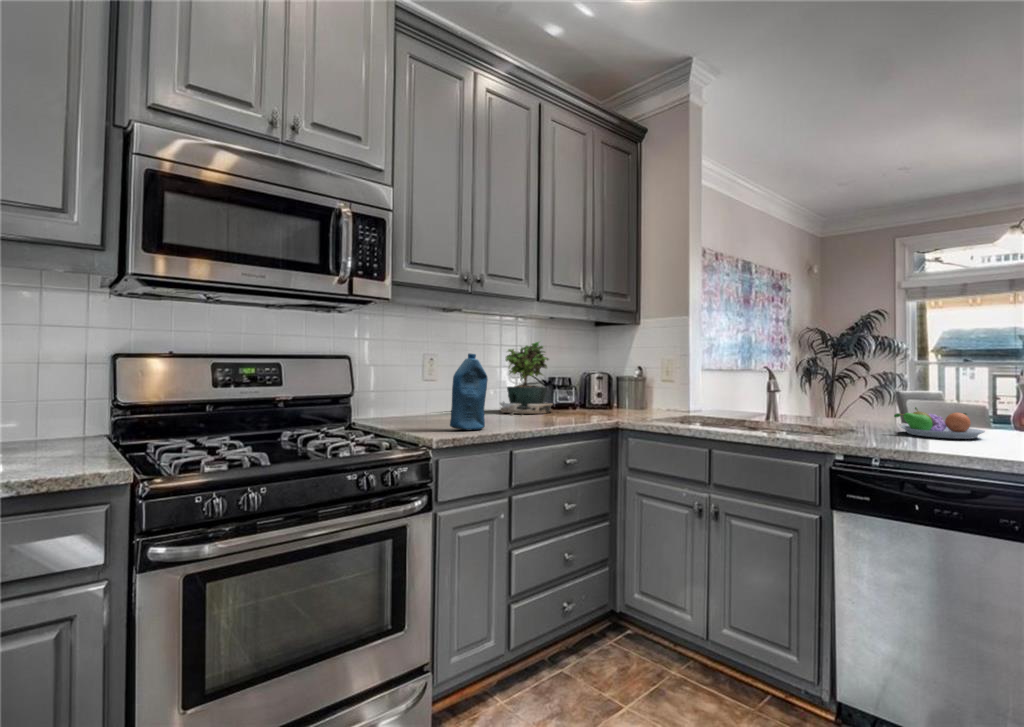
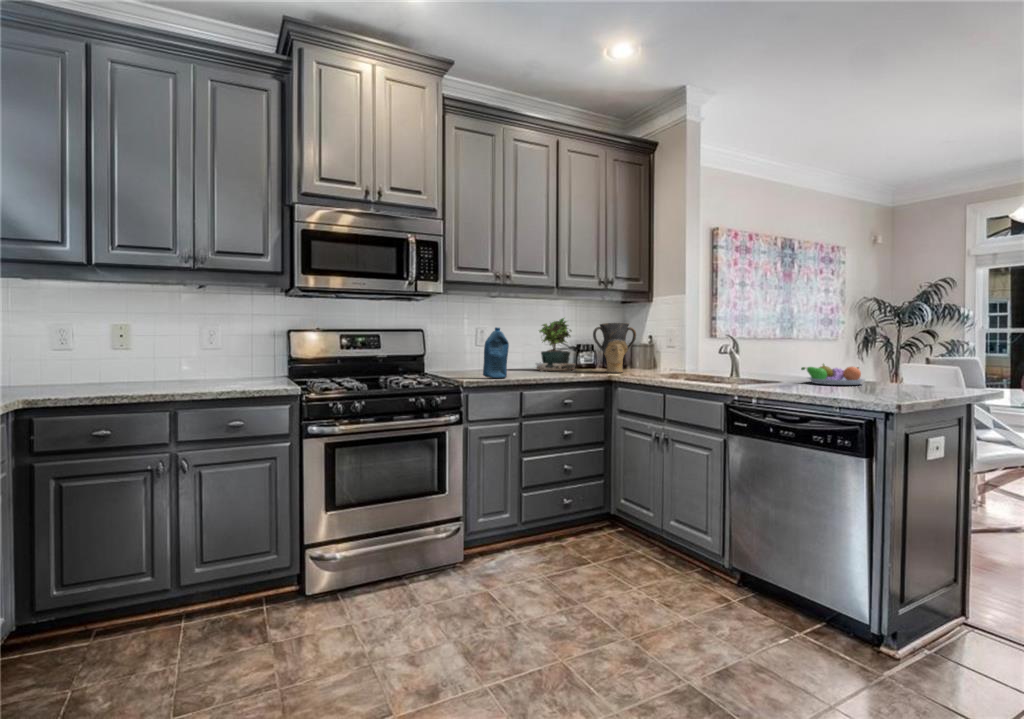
vase: none [587,350,641,417] -> present [593,323,636,373]

